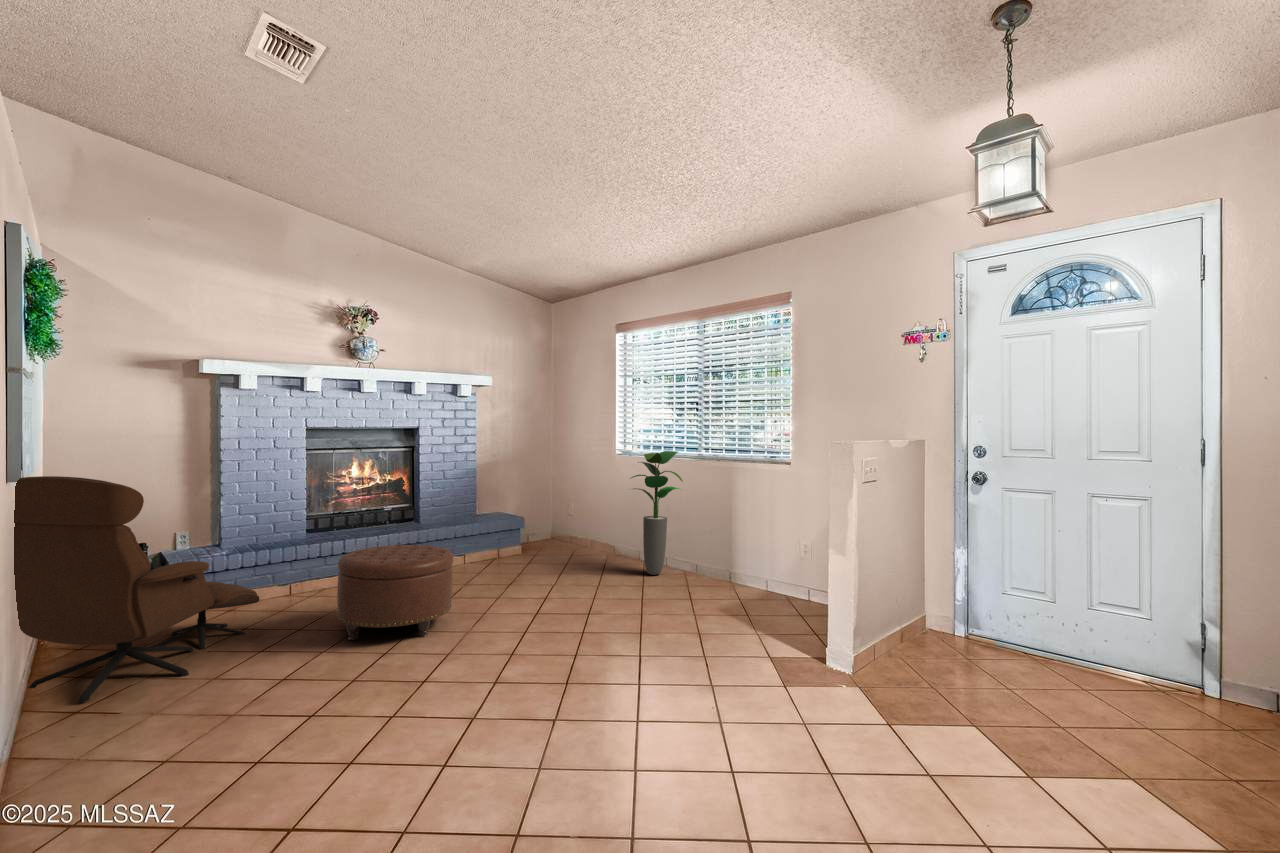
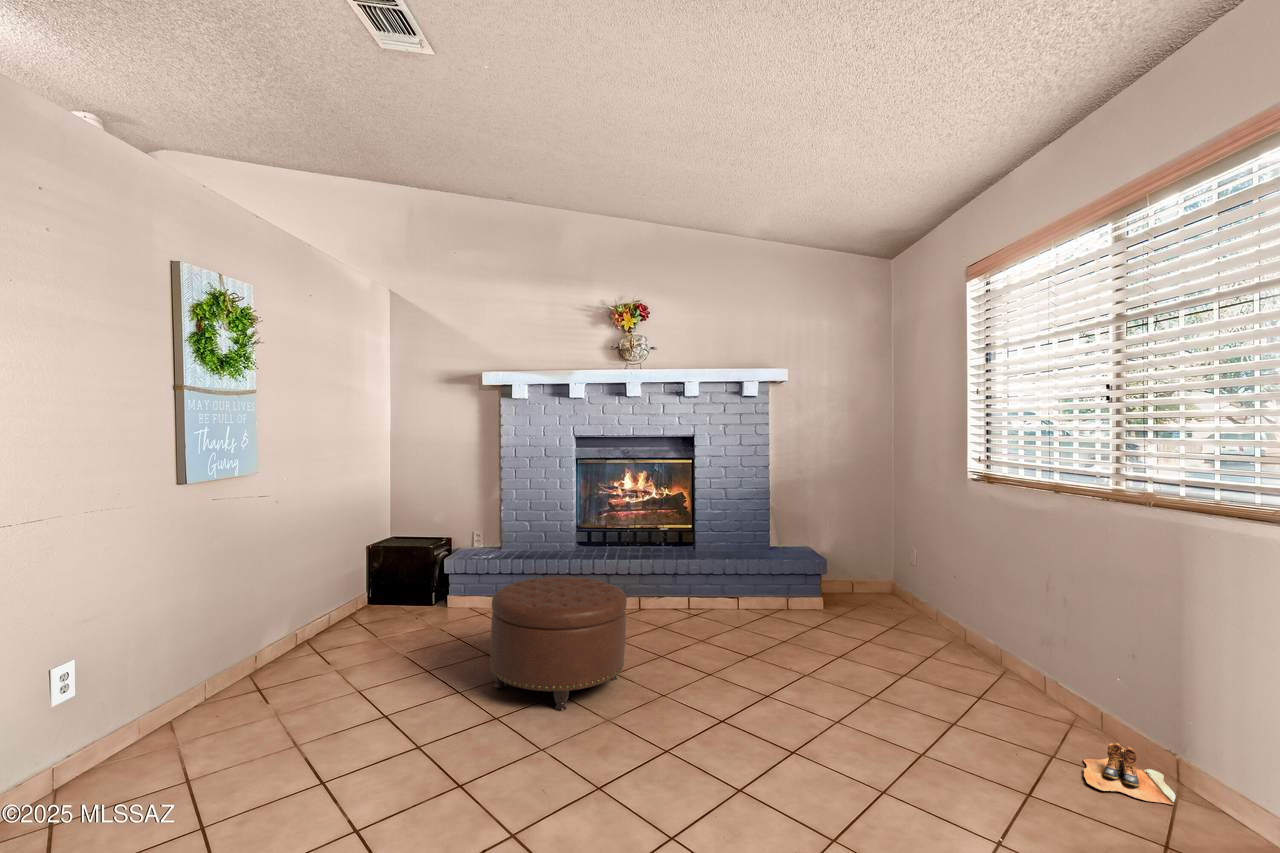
potted plant: present [630,451,683,575] -> none [955,478,1077,709]
lounge chair: present [14,476,259,703] -> none [247,476,470,683]
boots: none [697,571,732,590] -> present [1084,743,1175,805]

